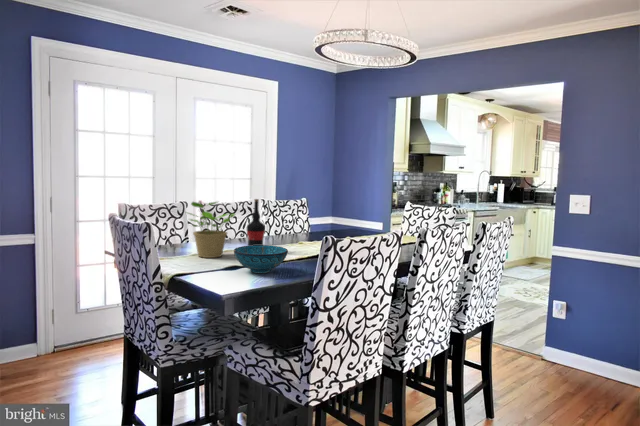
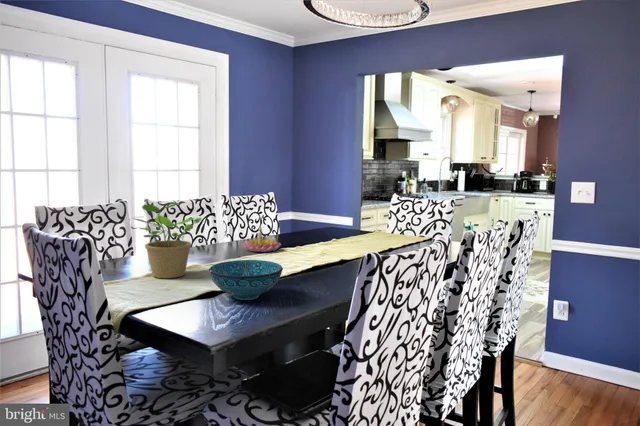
wine bottle: present [247,199,265,246] -> none [214,197,238,266]
candle holder: none [273,222,304,245] -> present [243,226,281,252]

